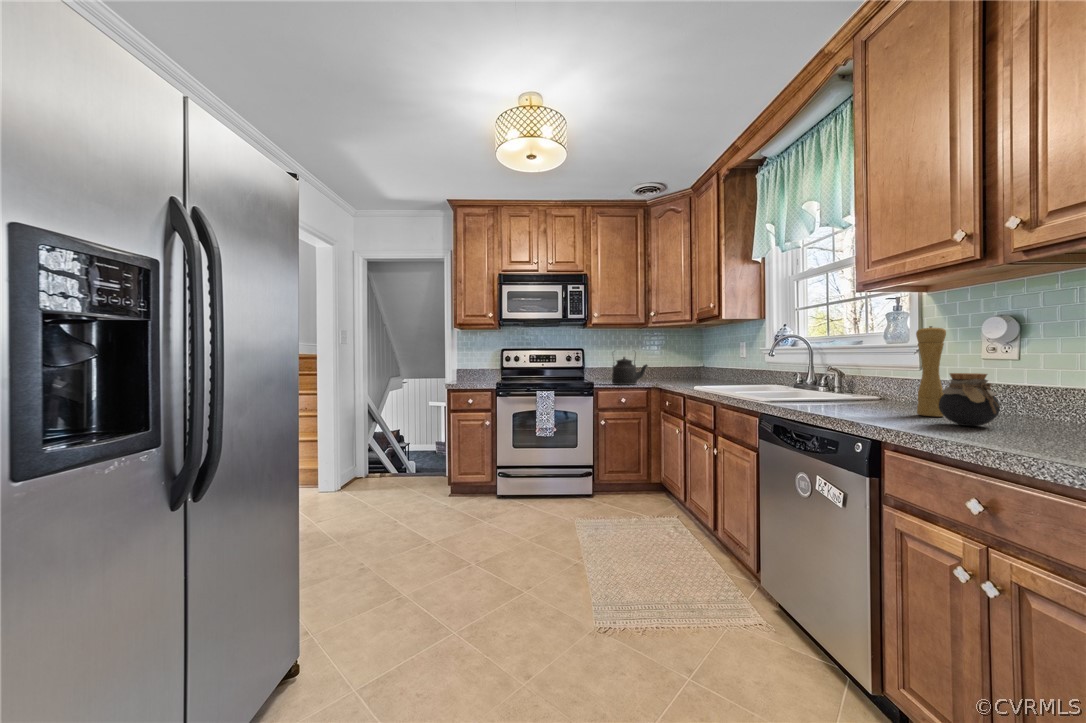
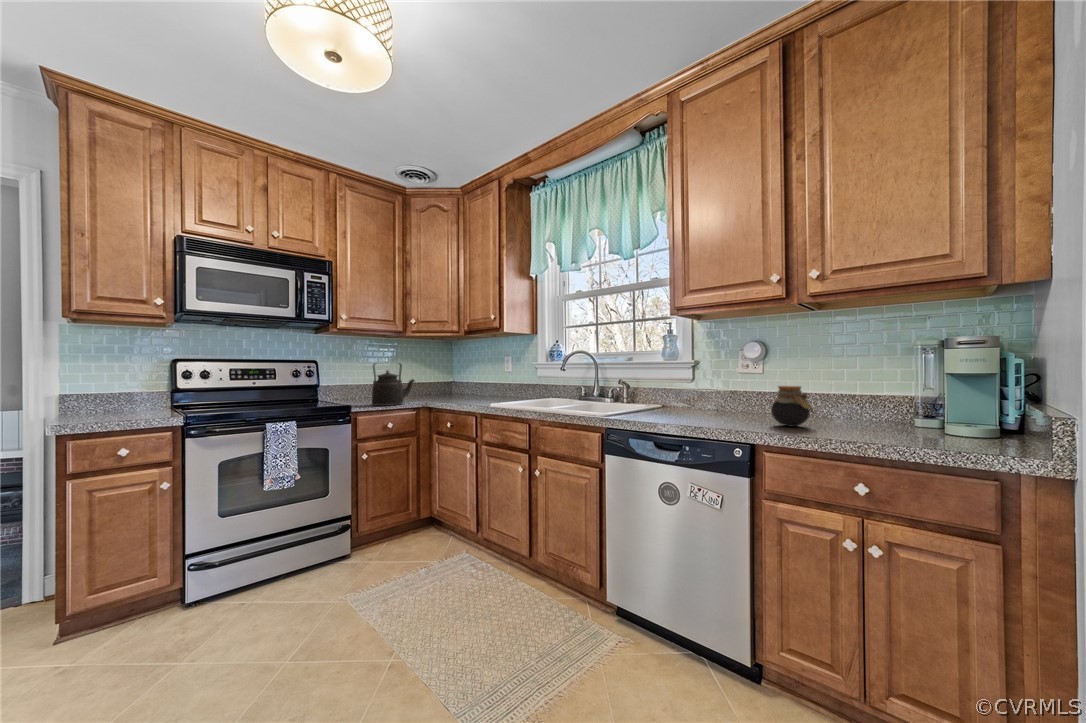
pepper mill: present [916,326,946,417] -> none [732,348,752,420]

